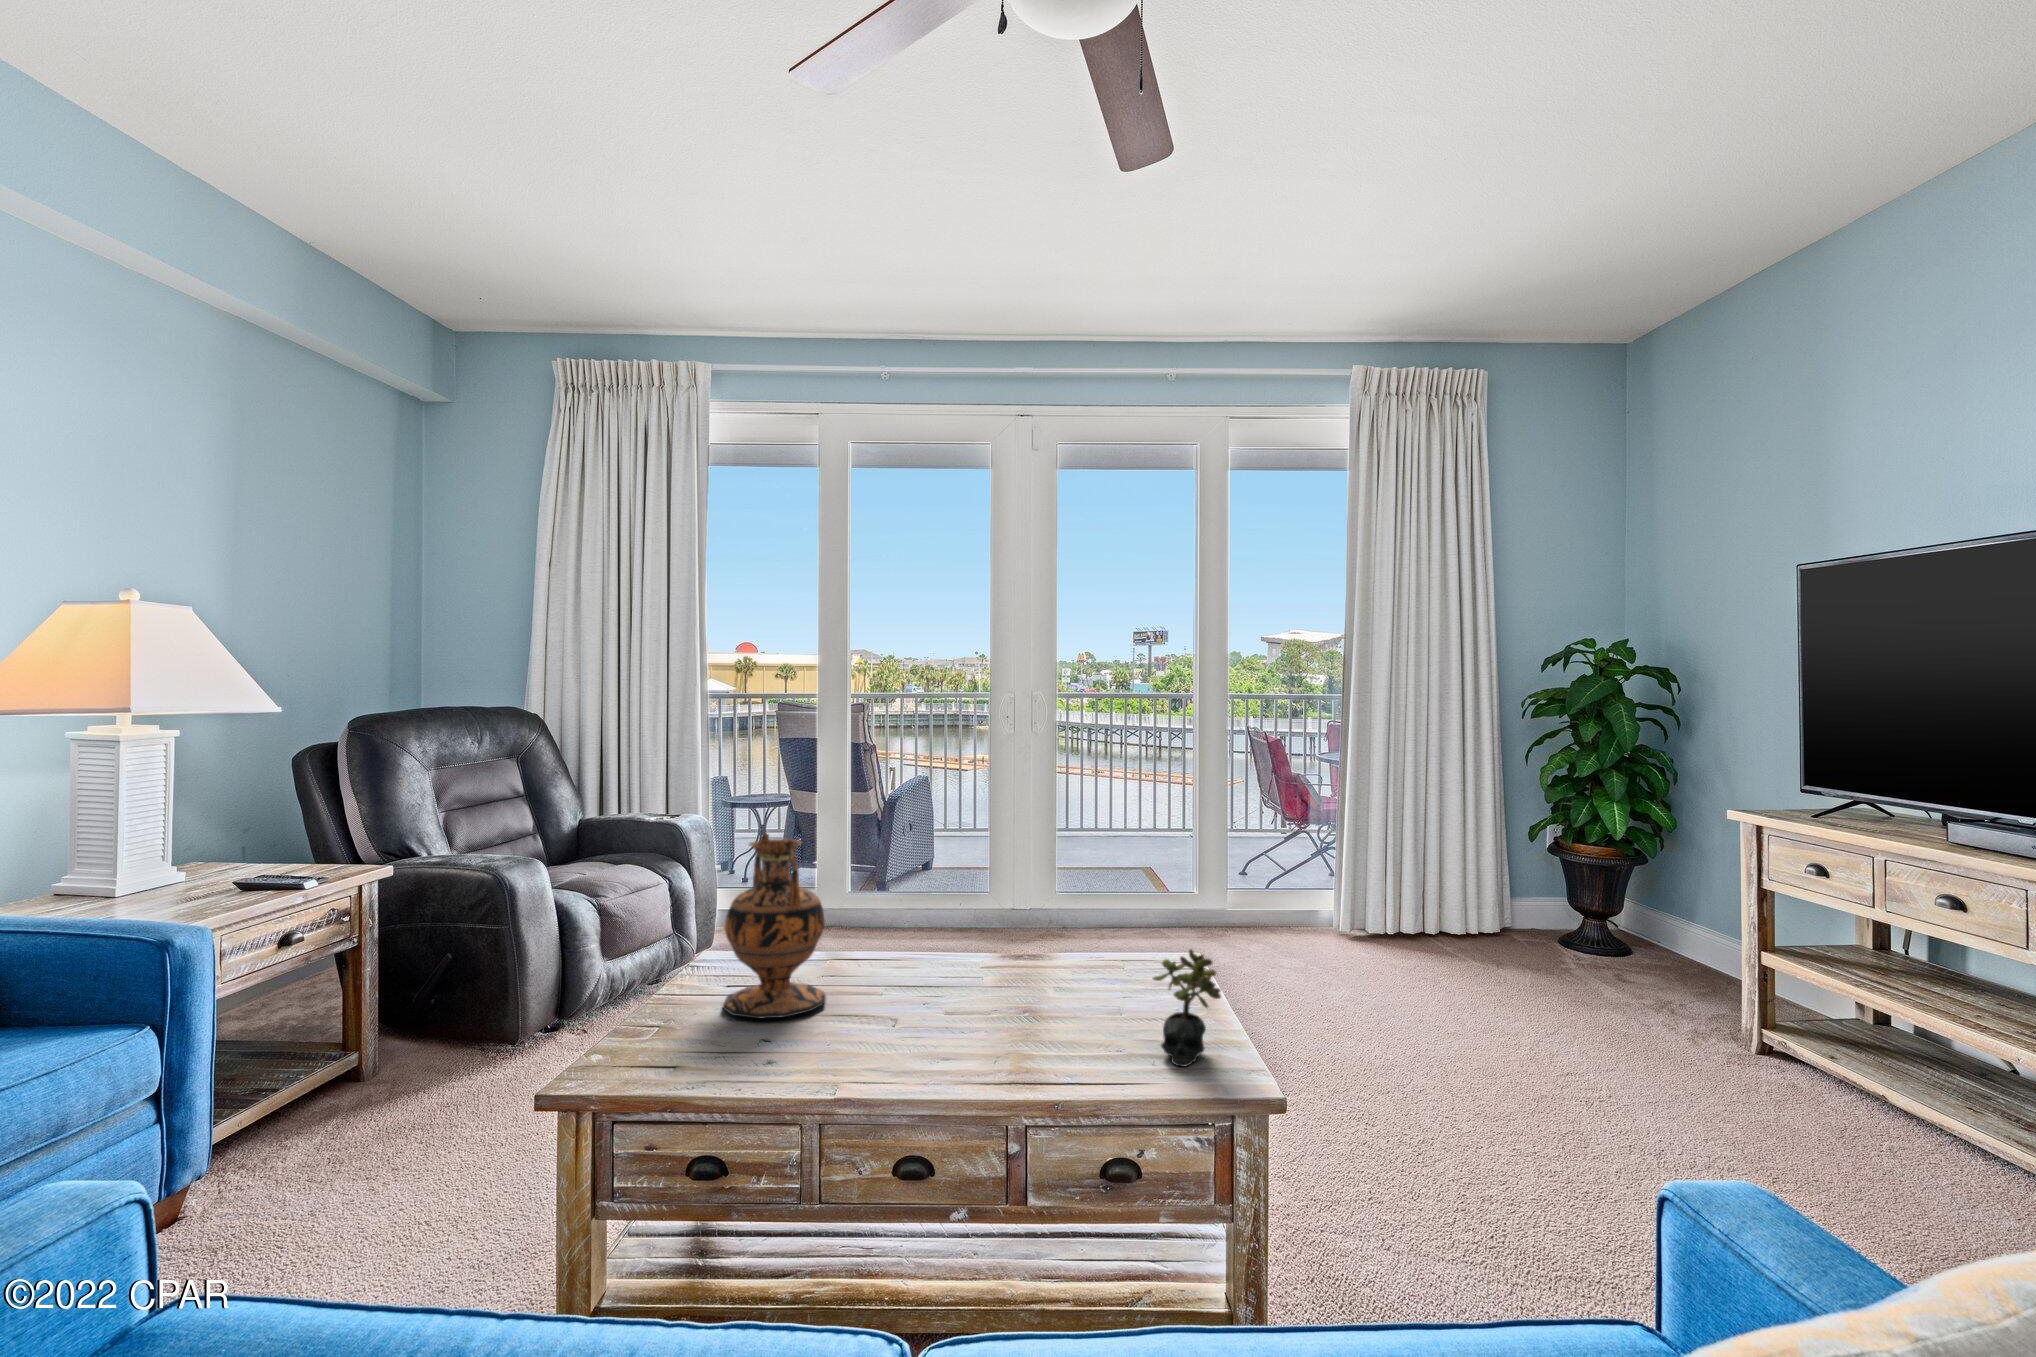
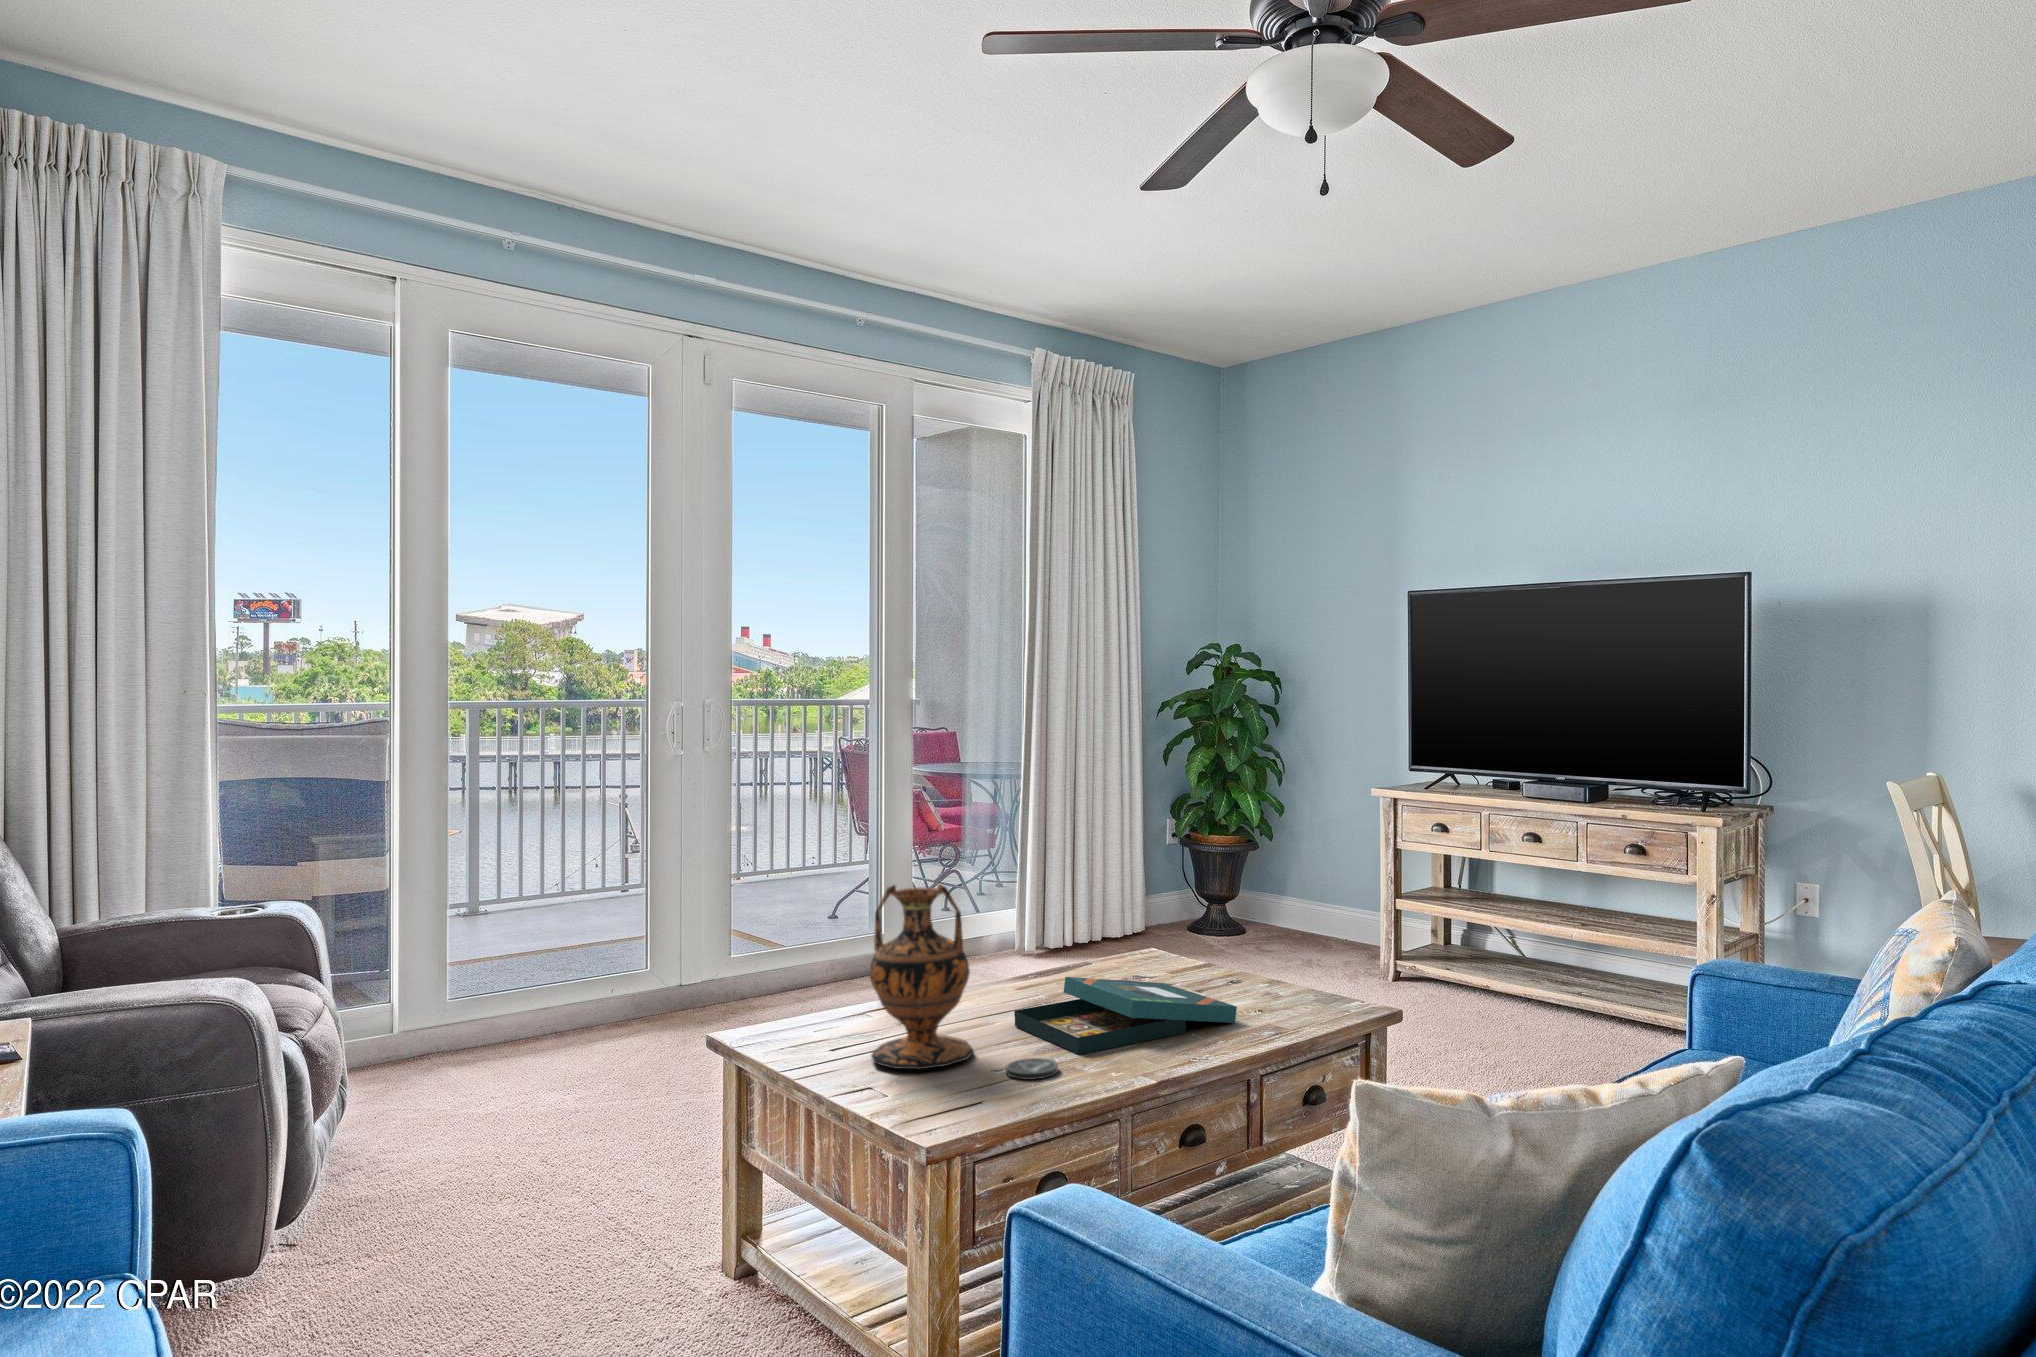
succulent plant: present [1153,950,1221,1067] -> none [1270,926,1329,1017]
board game: none [880,957,1102,1051] -> present [1014,977,1237,1054]
coaster: none [775,1030,831,1056] -> present [1006,1058,1058,1080]

